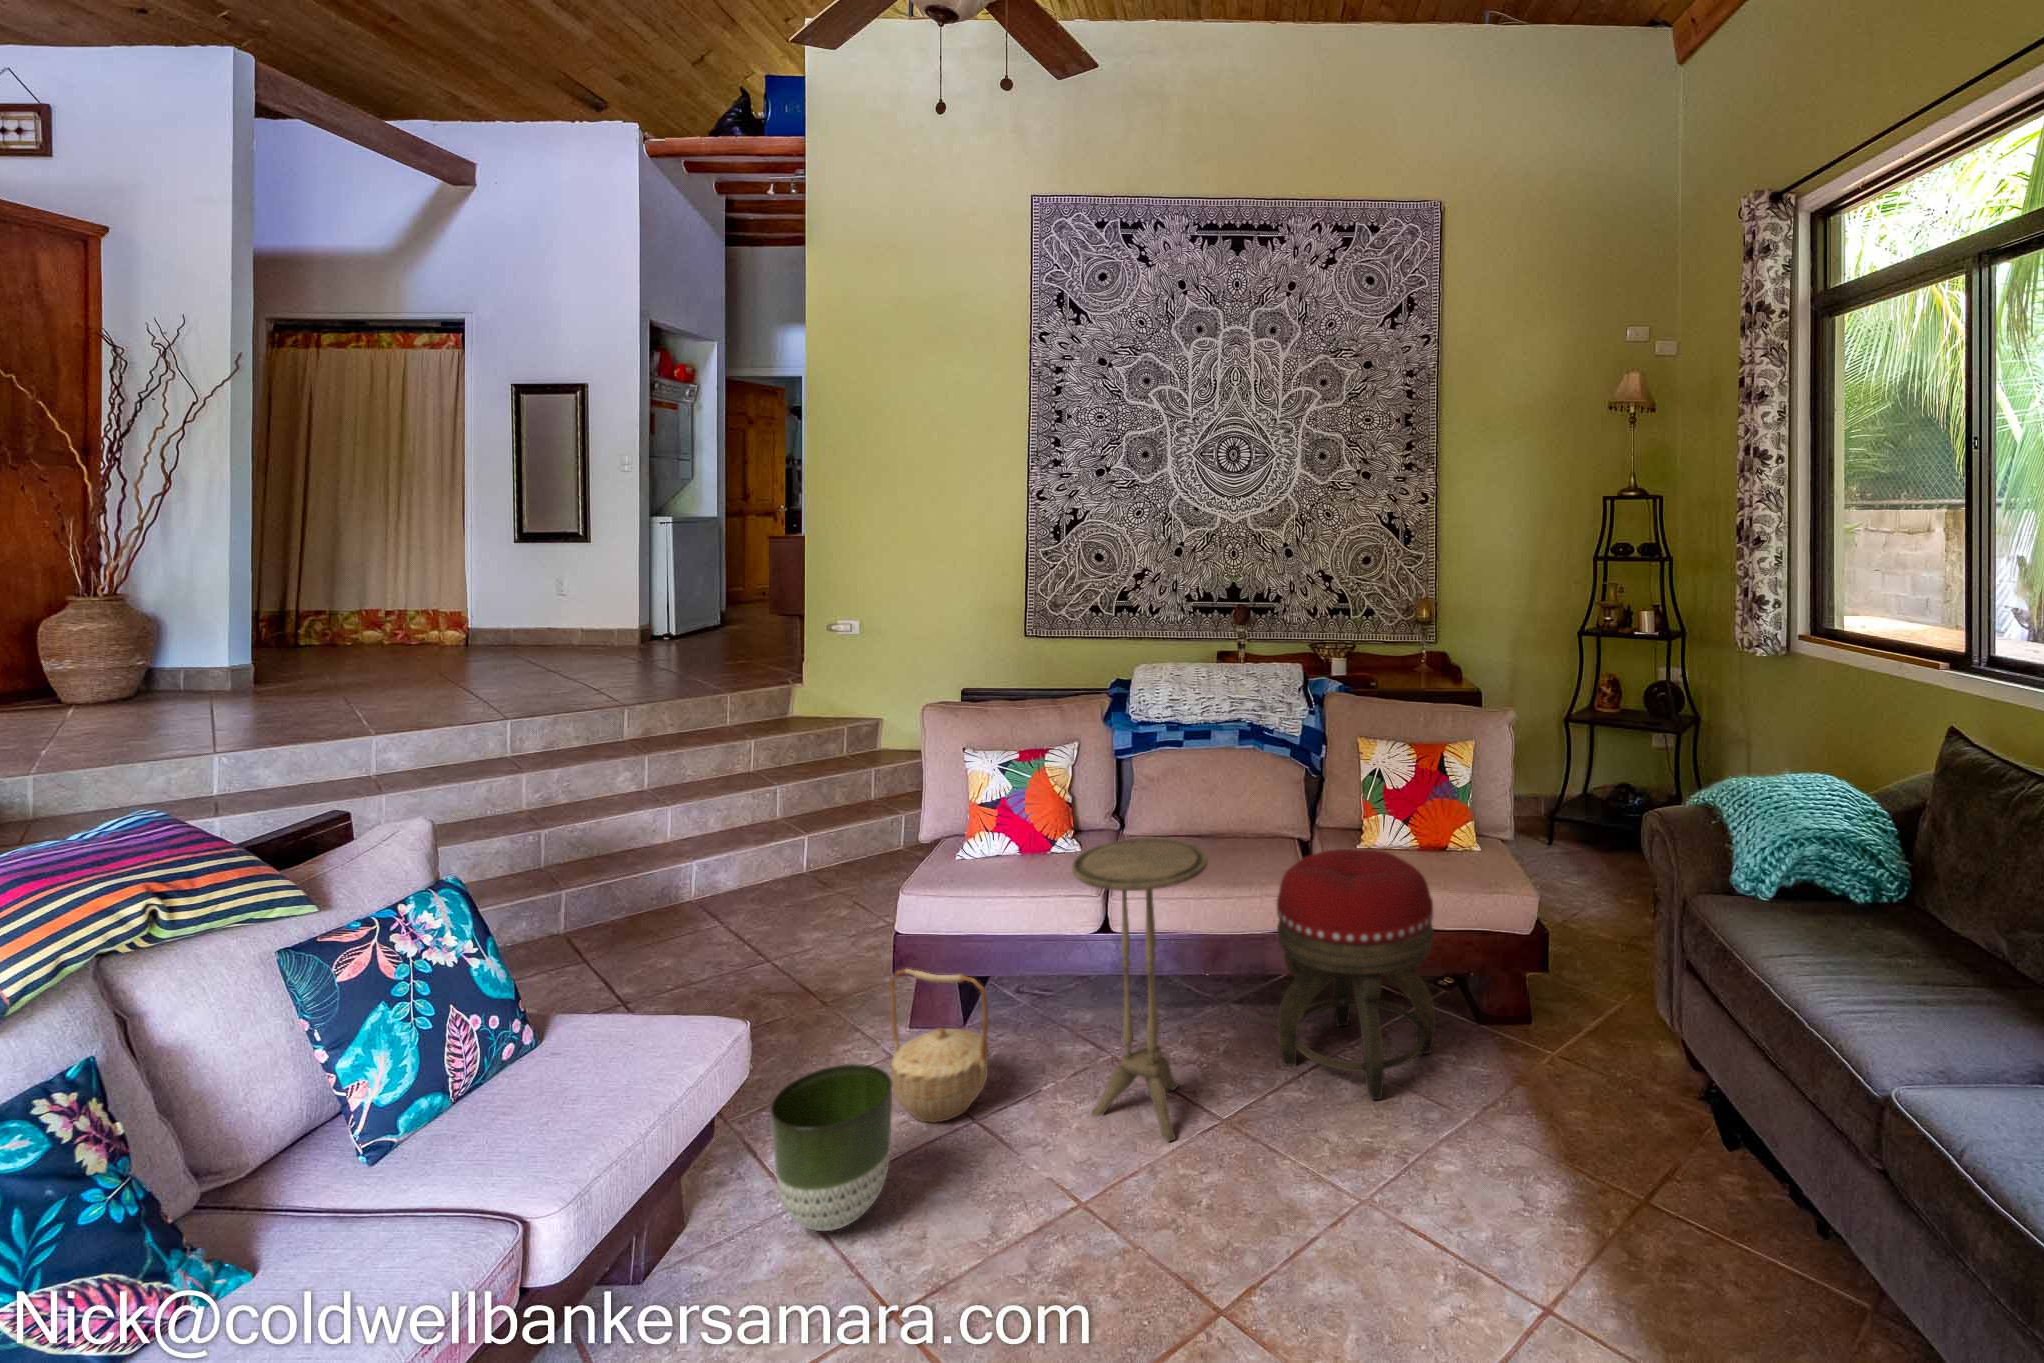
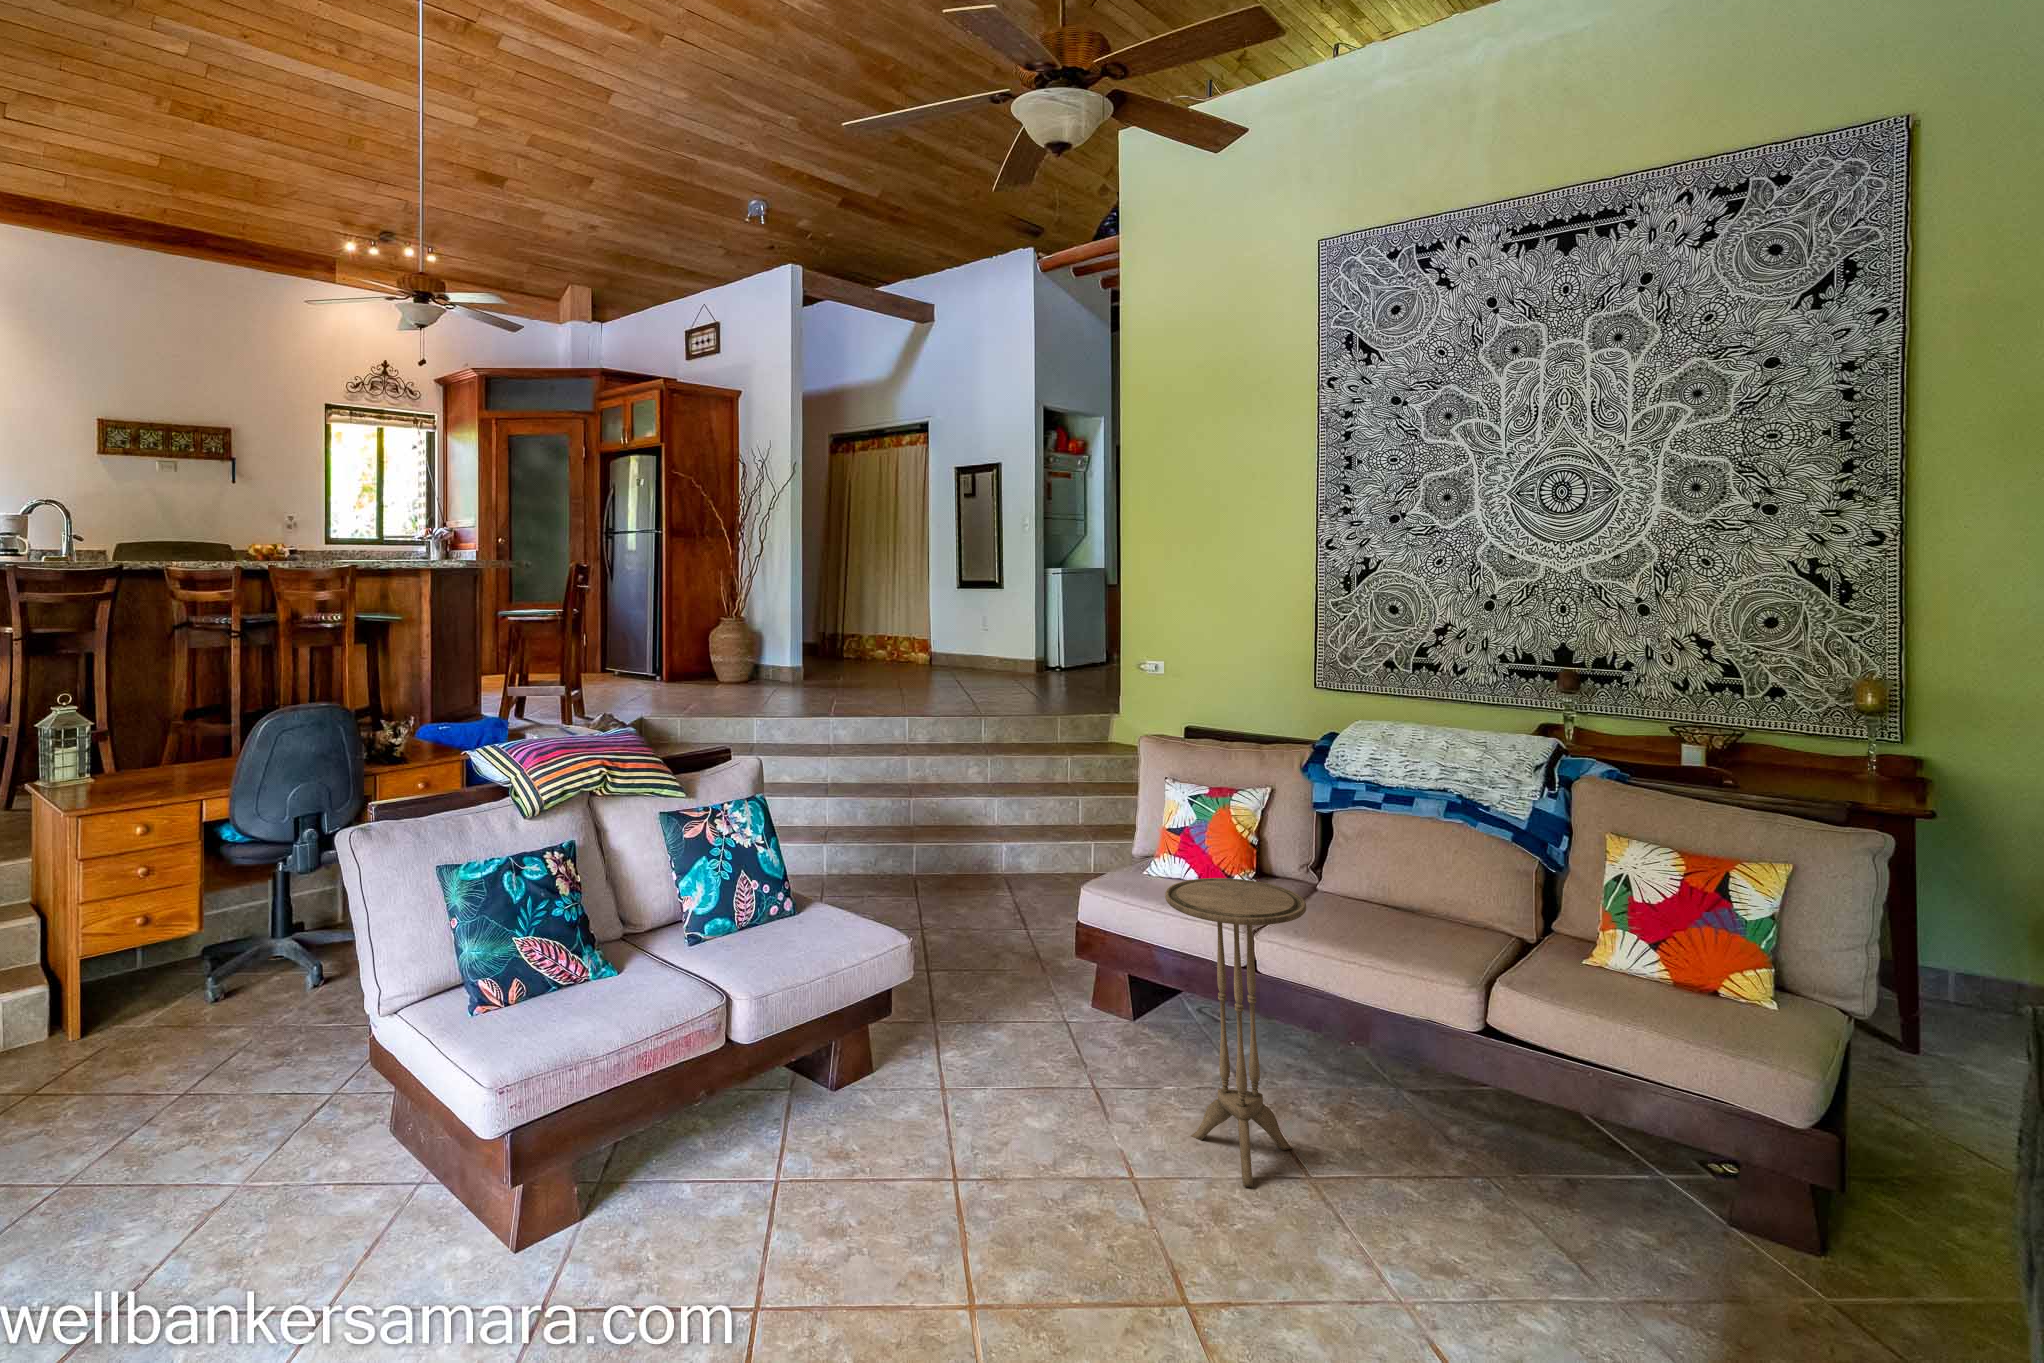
footstool: present [1277,849,1436,1100] -> none [1415,952,1646,1260]
basket: present [890,969,988,1123] -> none [1033,948,1116,1090]
planter: present [770,1064,892,1231] -> none [906,997,995,1123]

